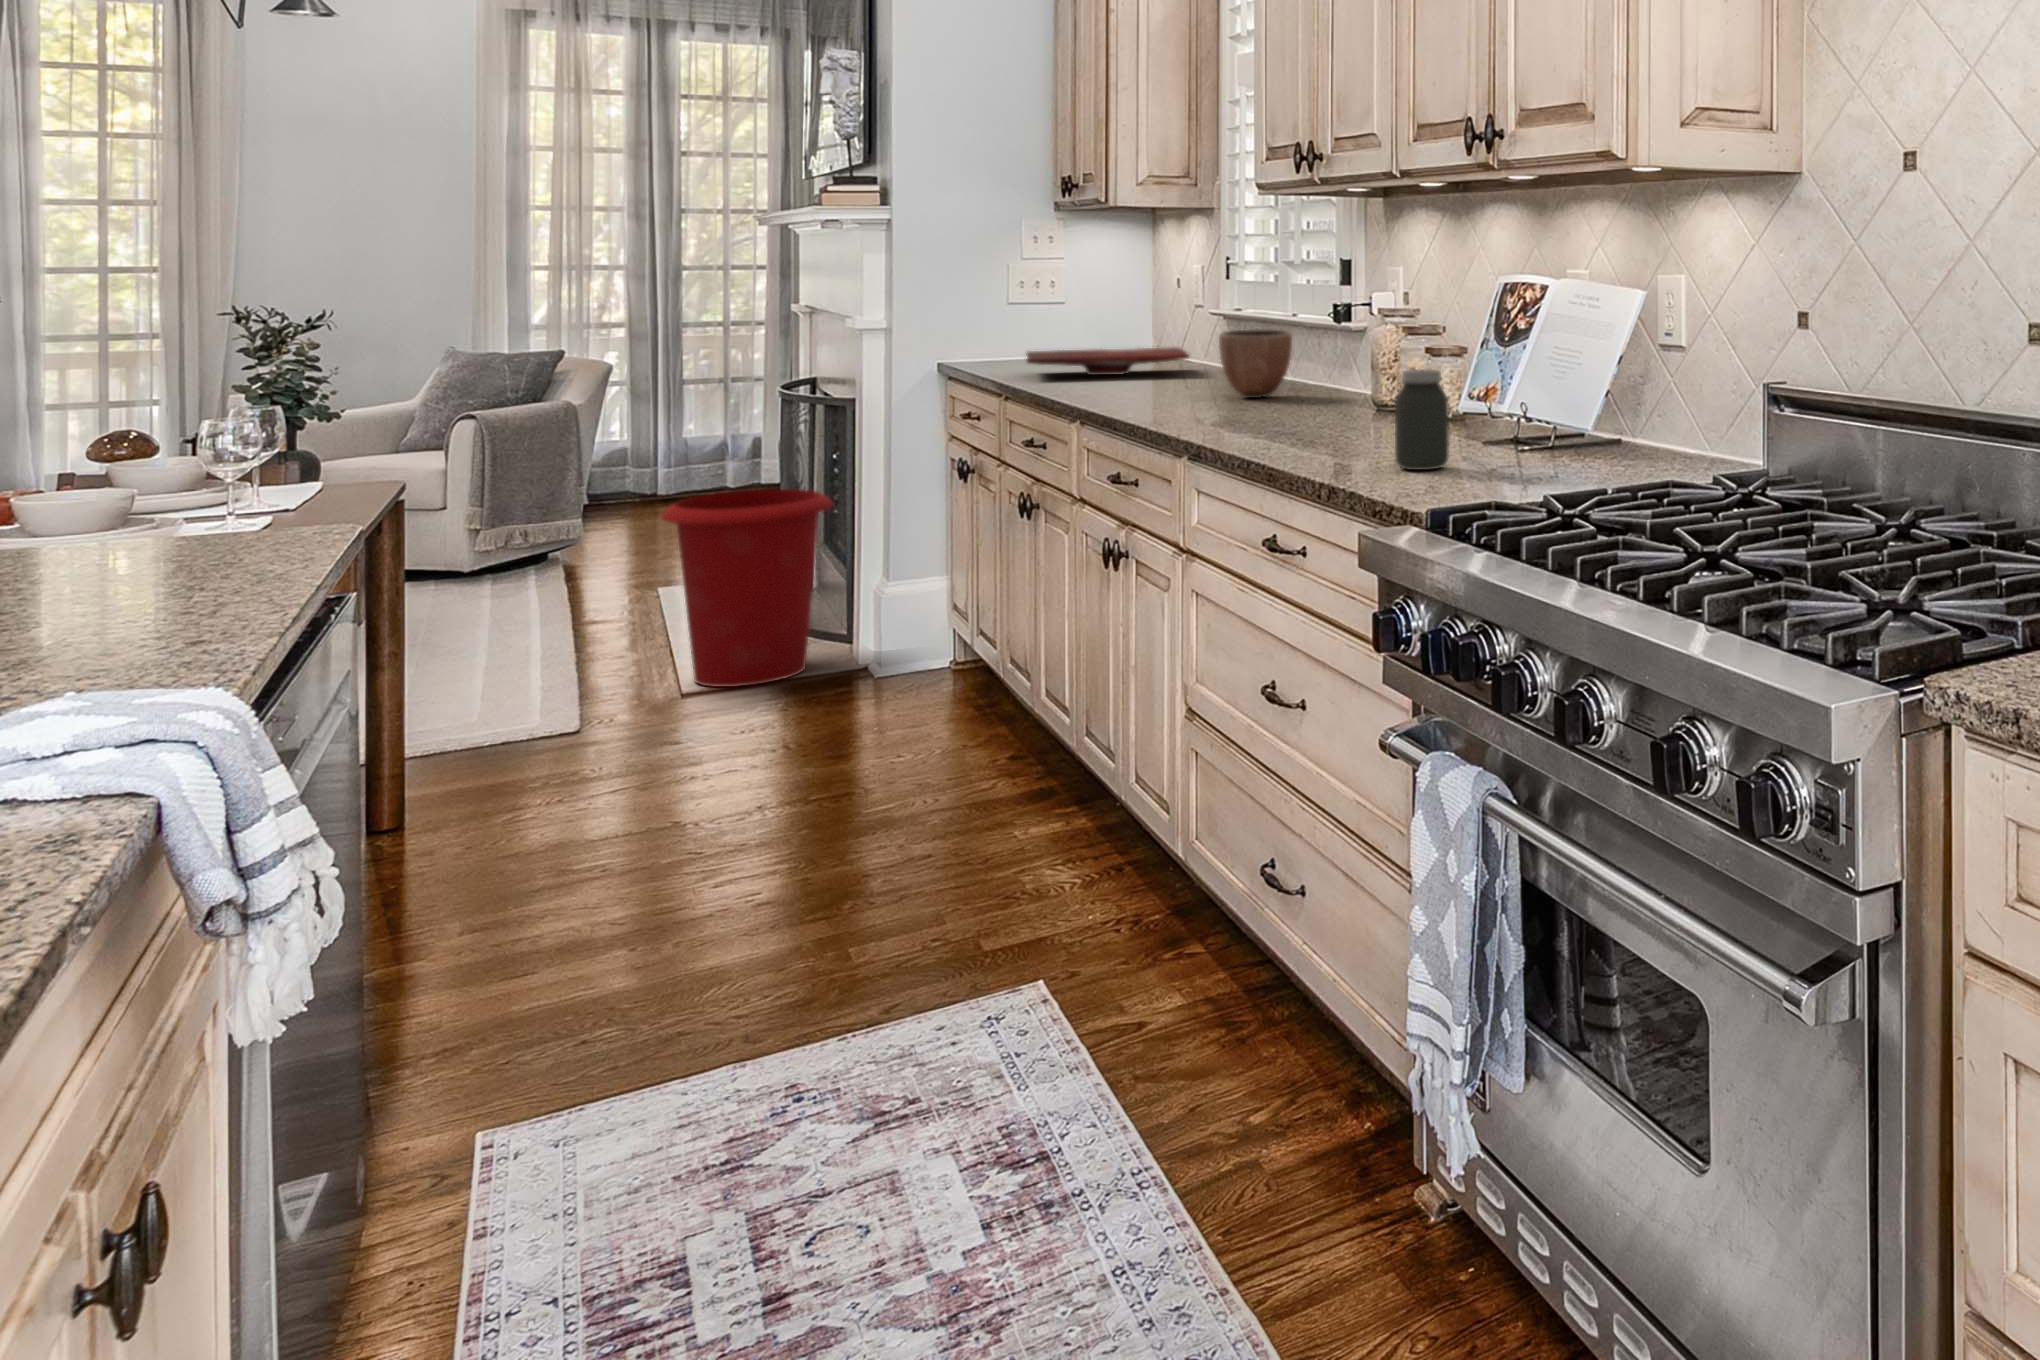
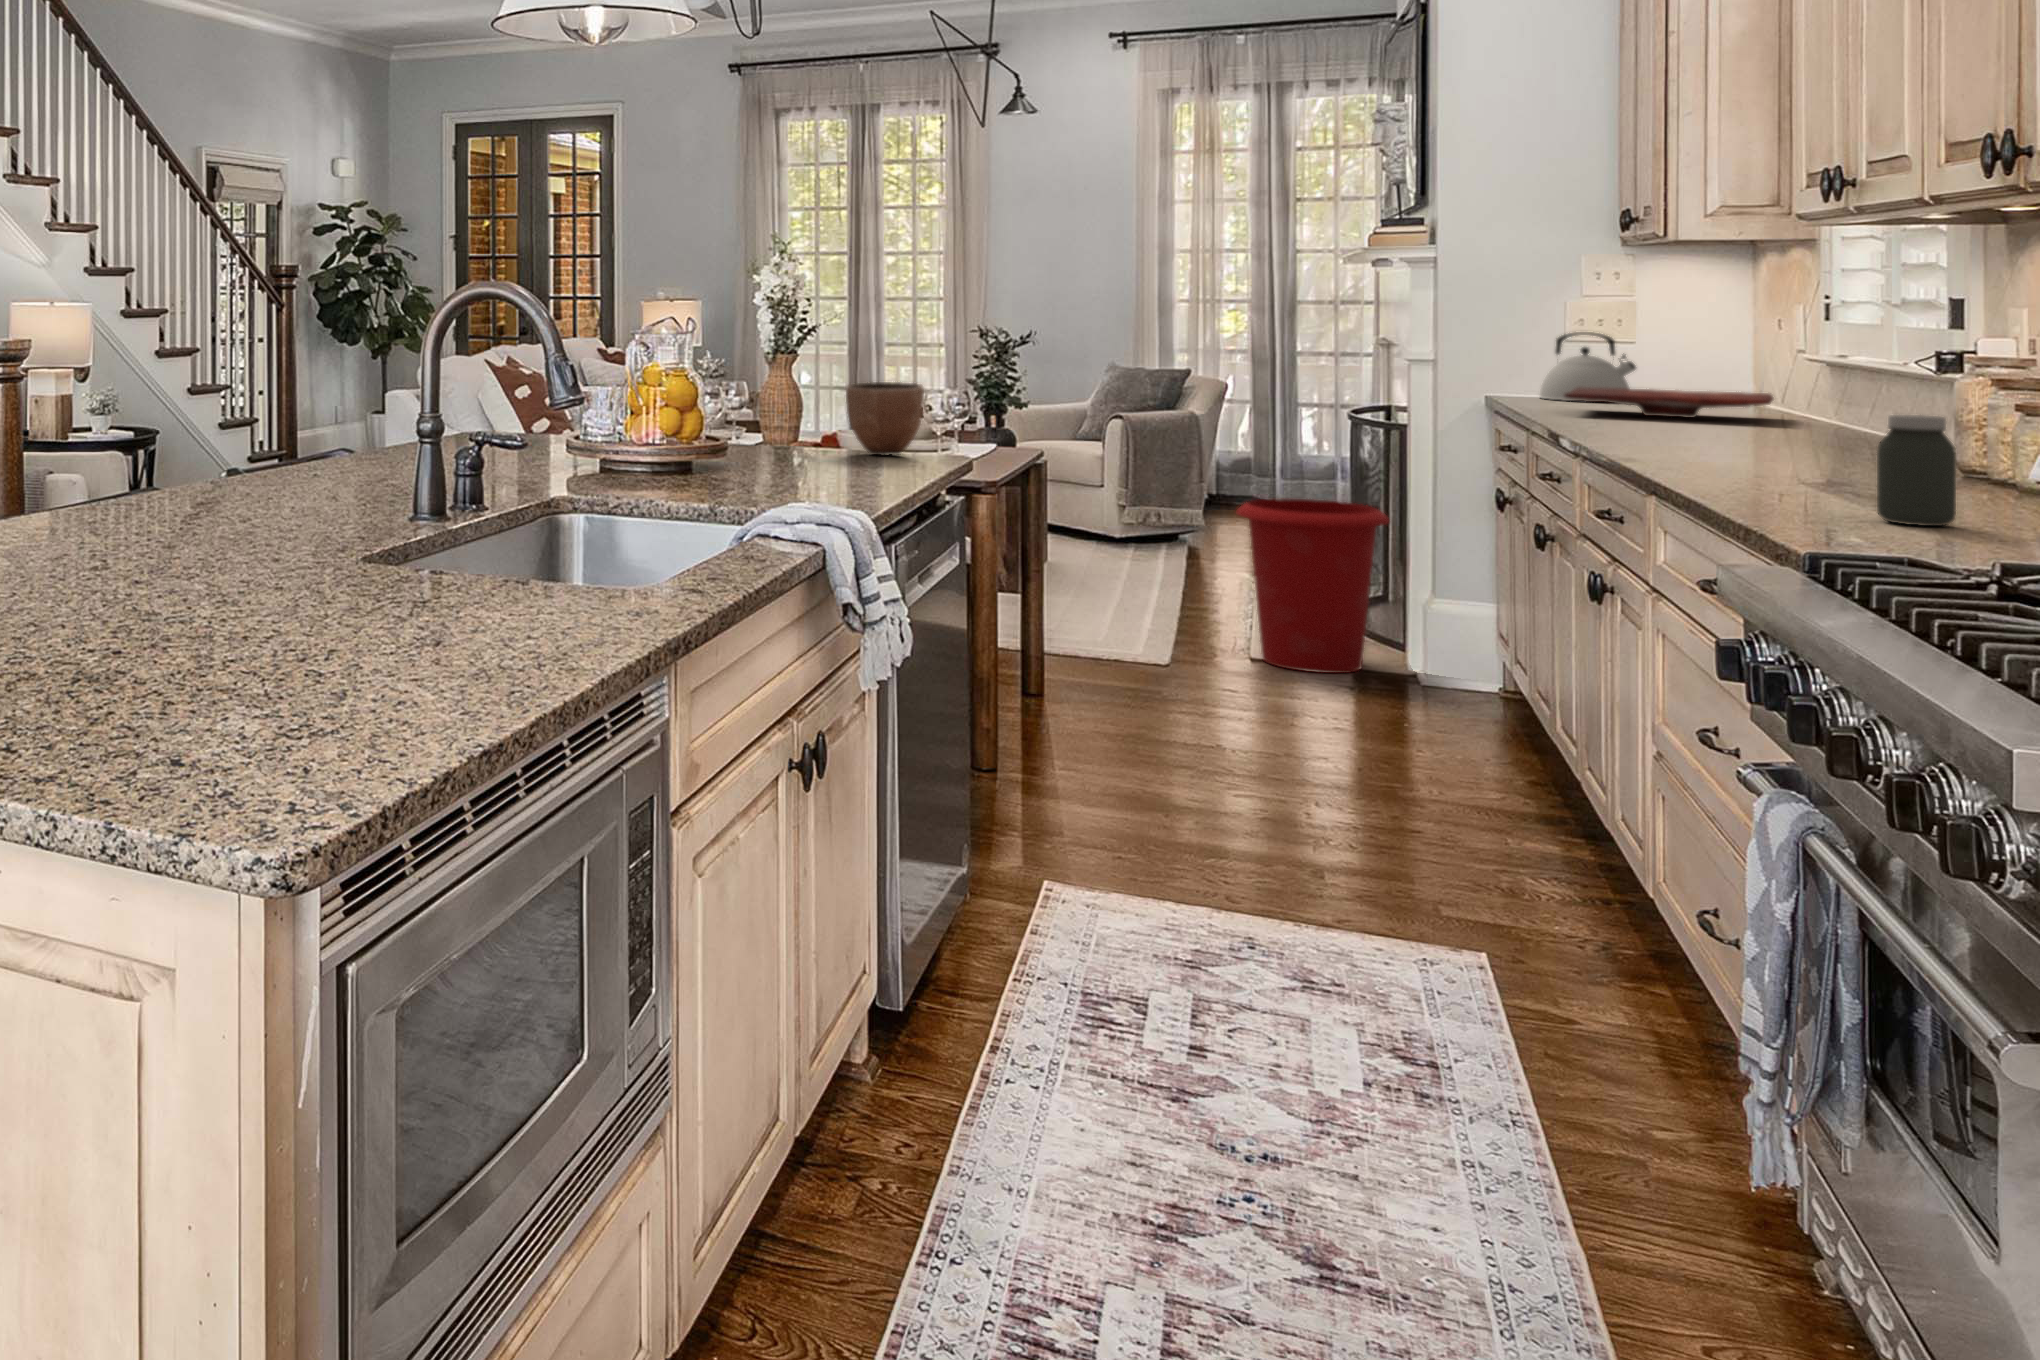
kettle: none [982,297,1064,364] -> present [1540,332,1636,401]
decorative bowl: present [1219,329,1292,398] -> present [846,382,924,456]

